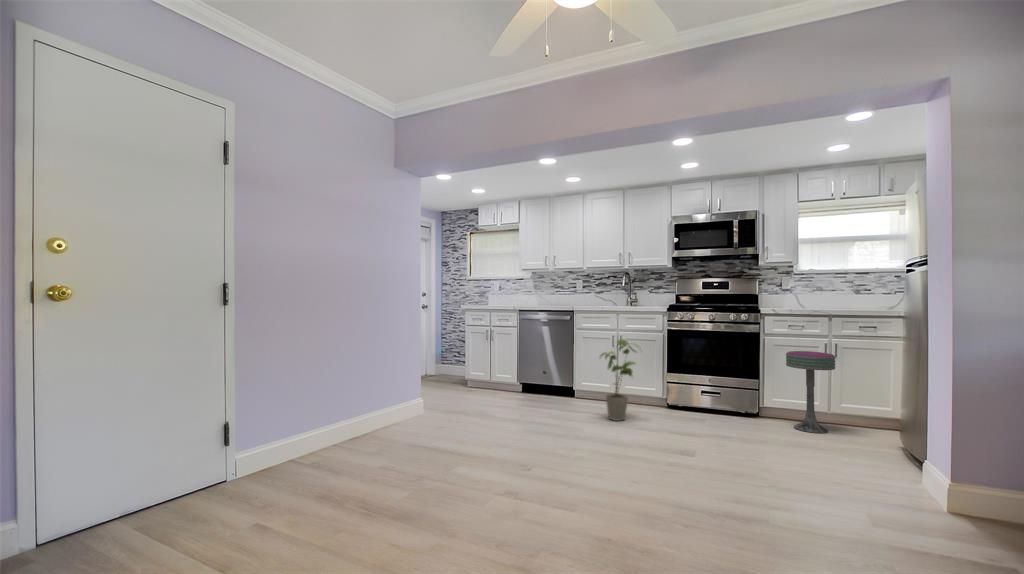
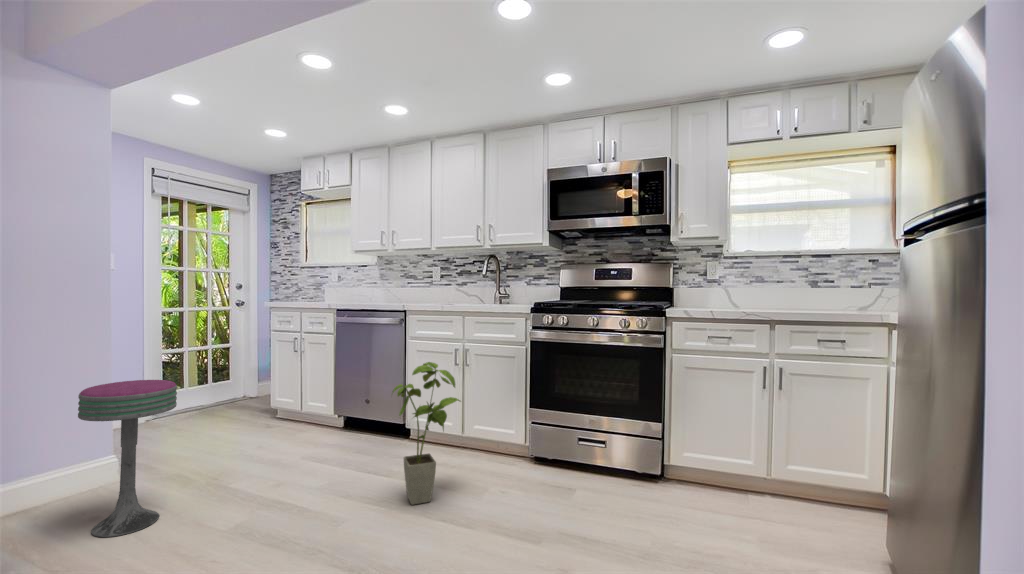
bar stool: present [786,351,835,433] -> present [78,380,177,537]

